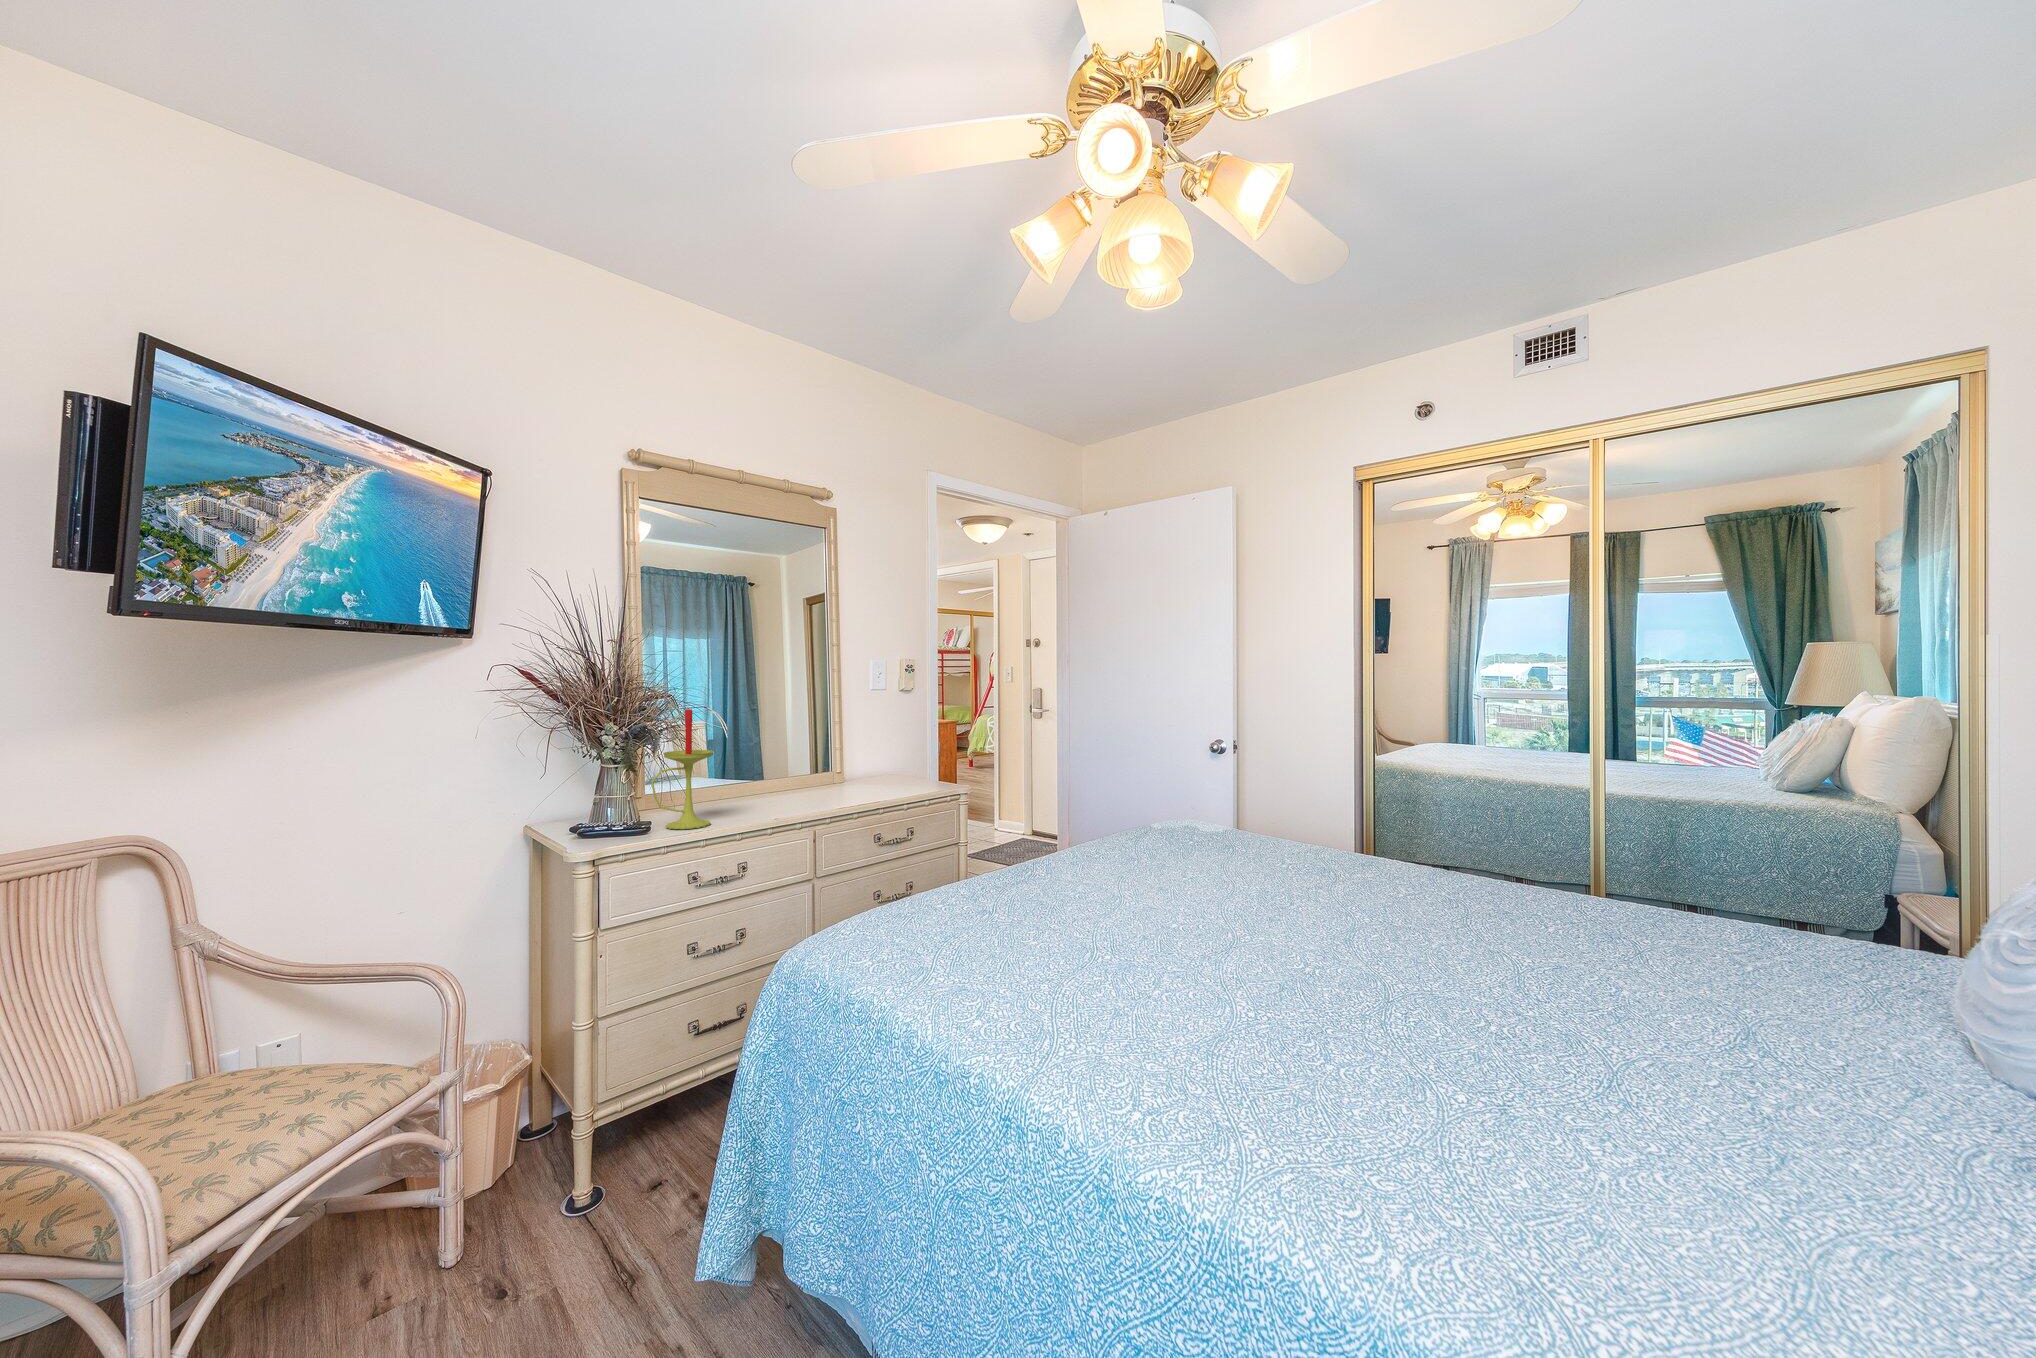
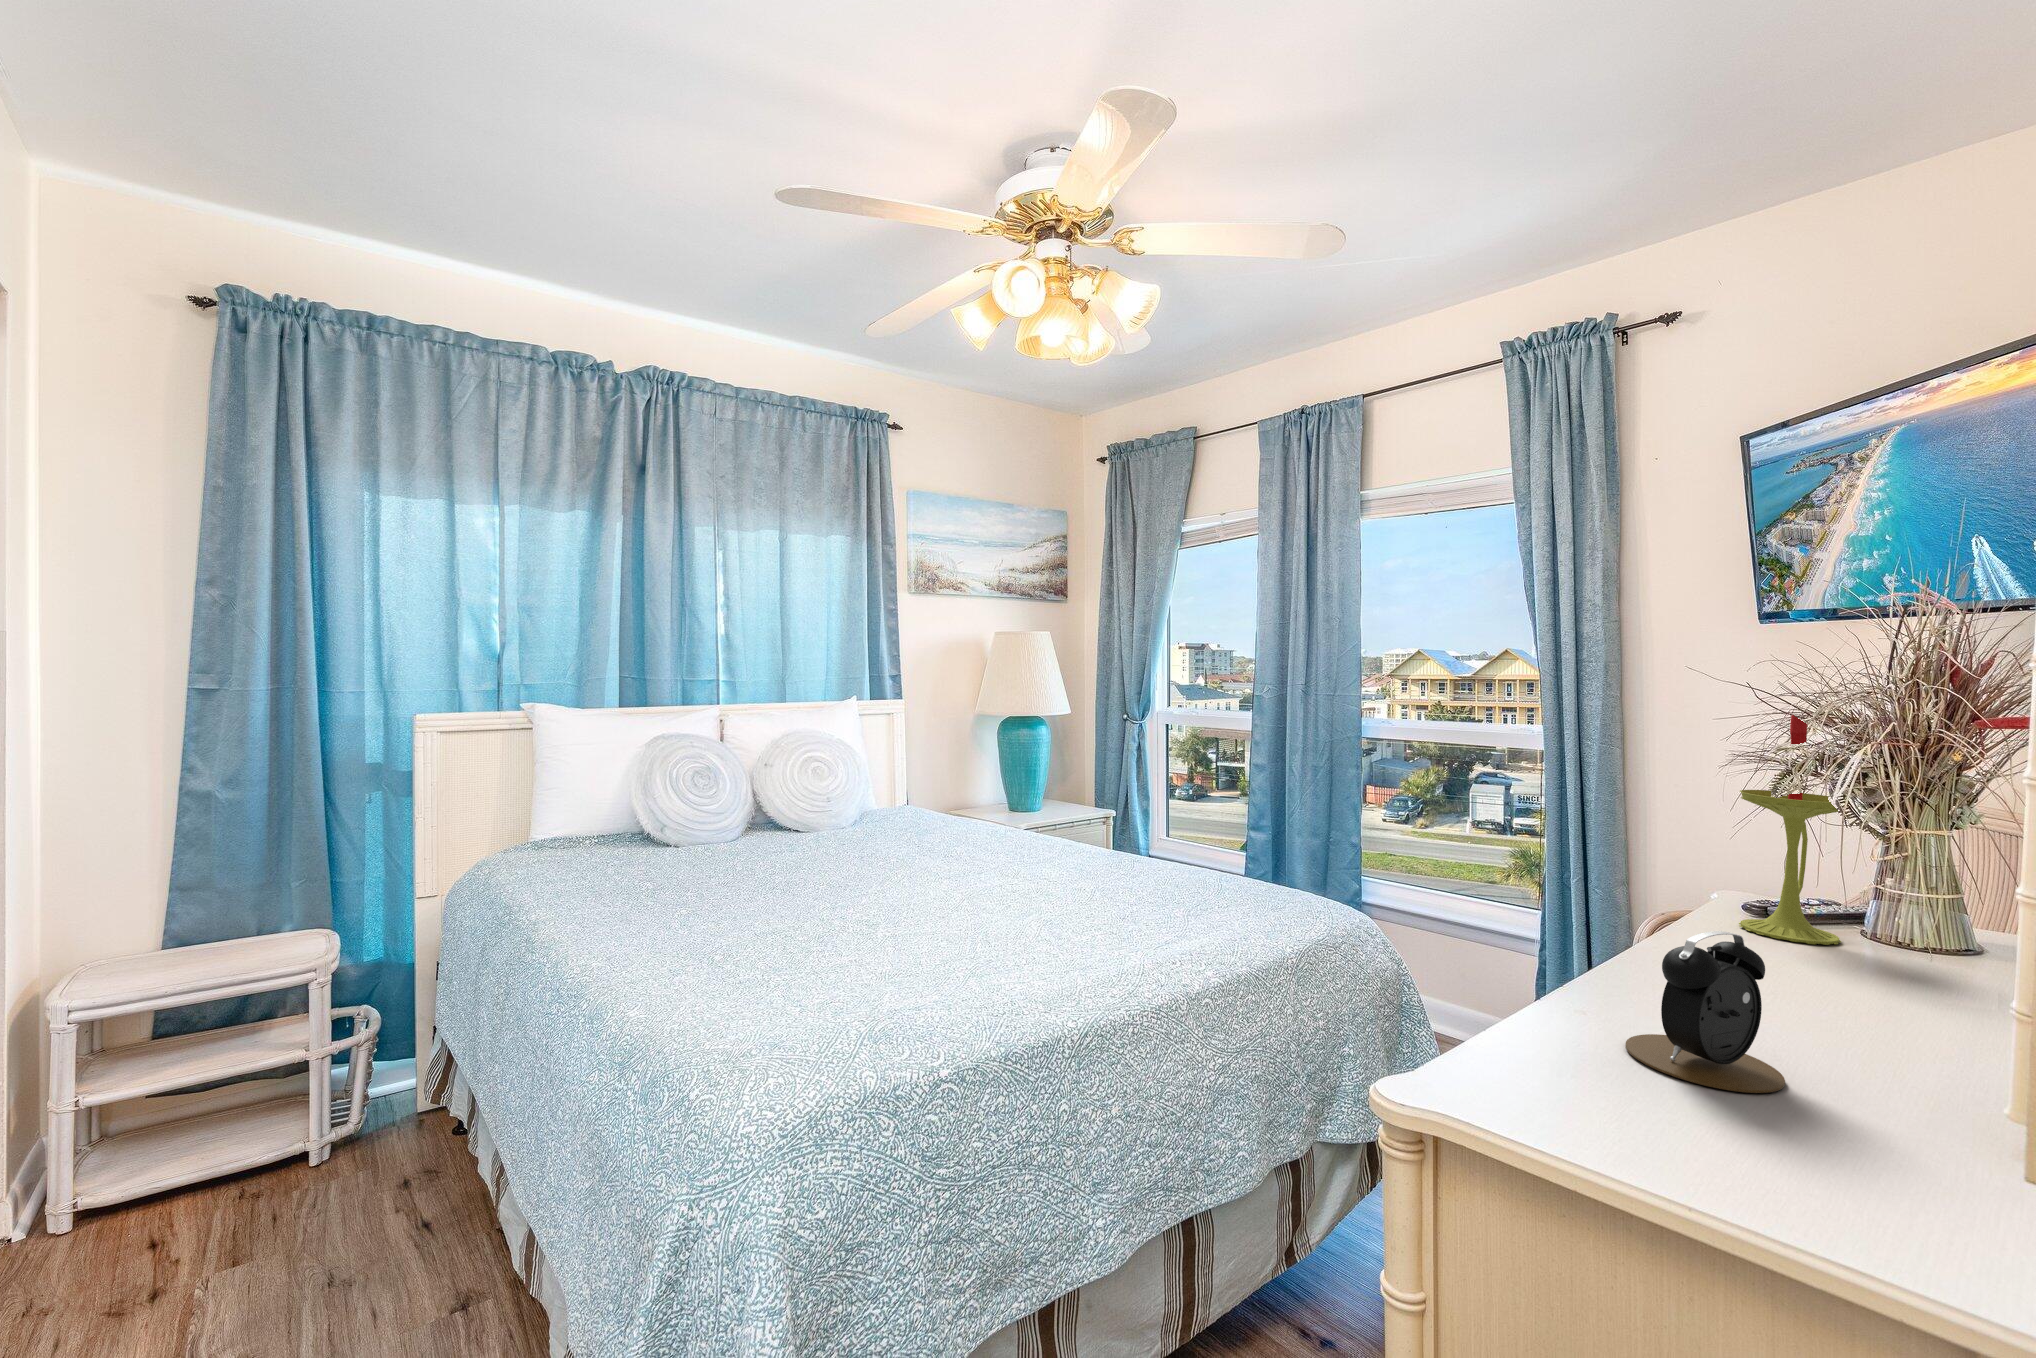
alarm clock: none [874,757,908,796] -> present [1625,931,1785,1093]

